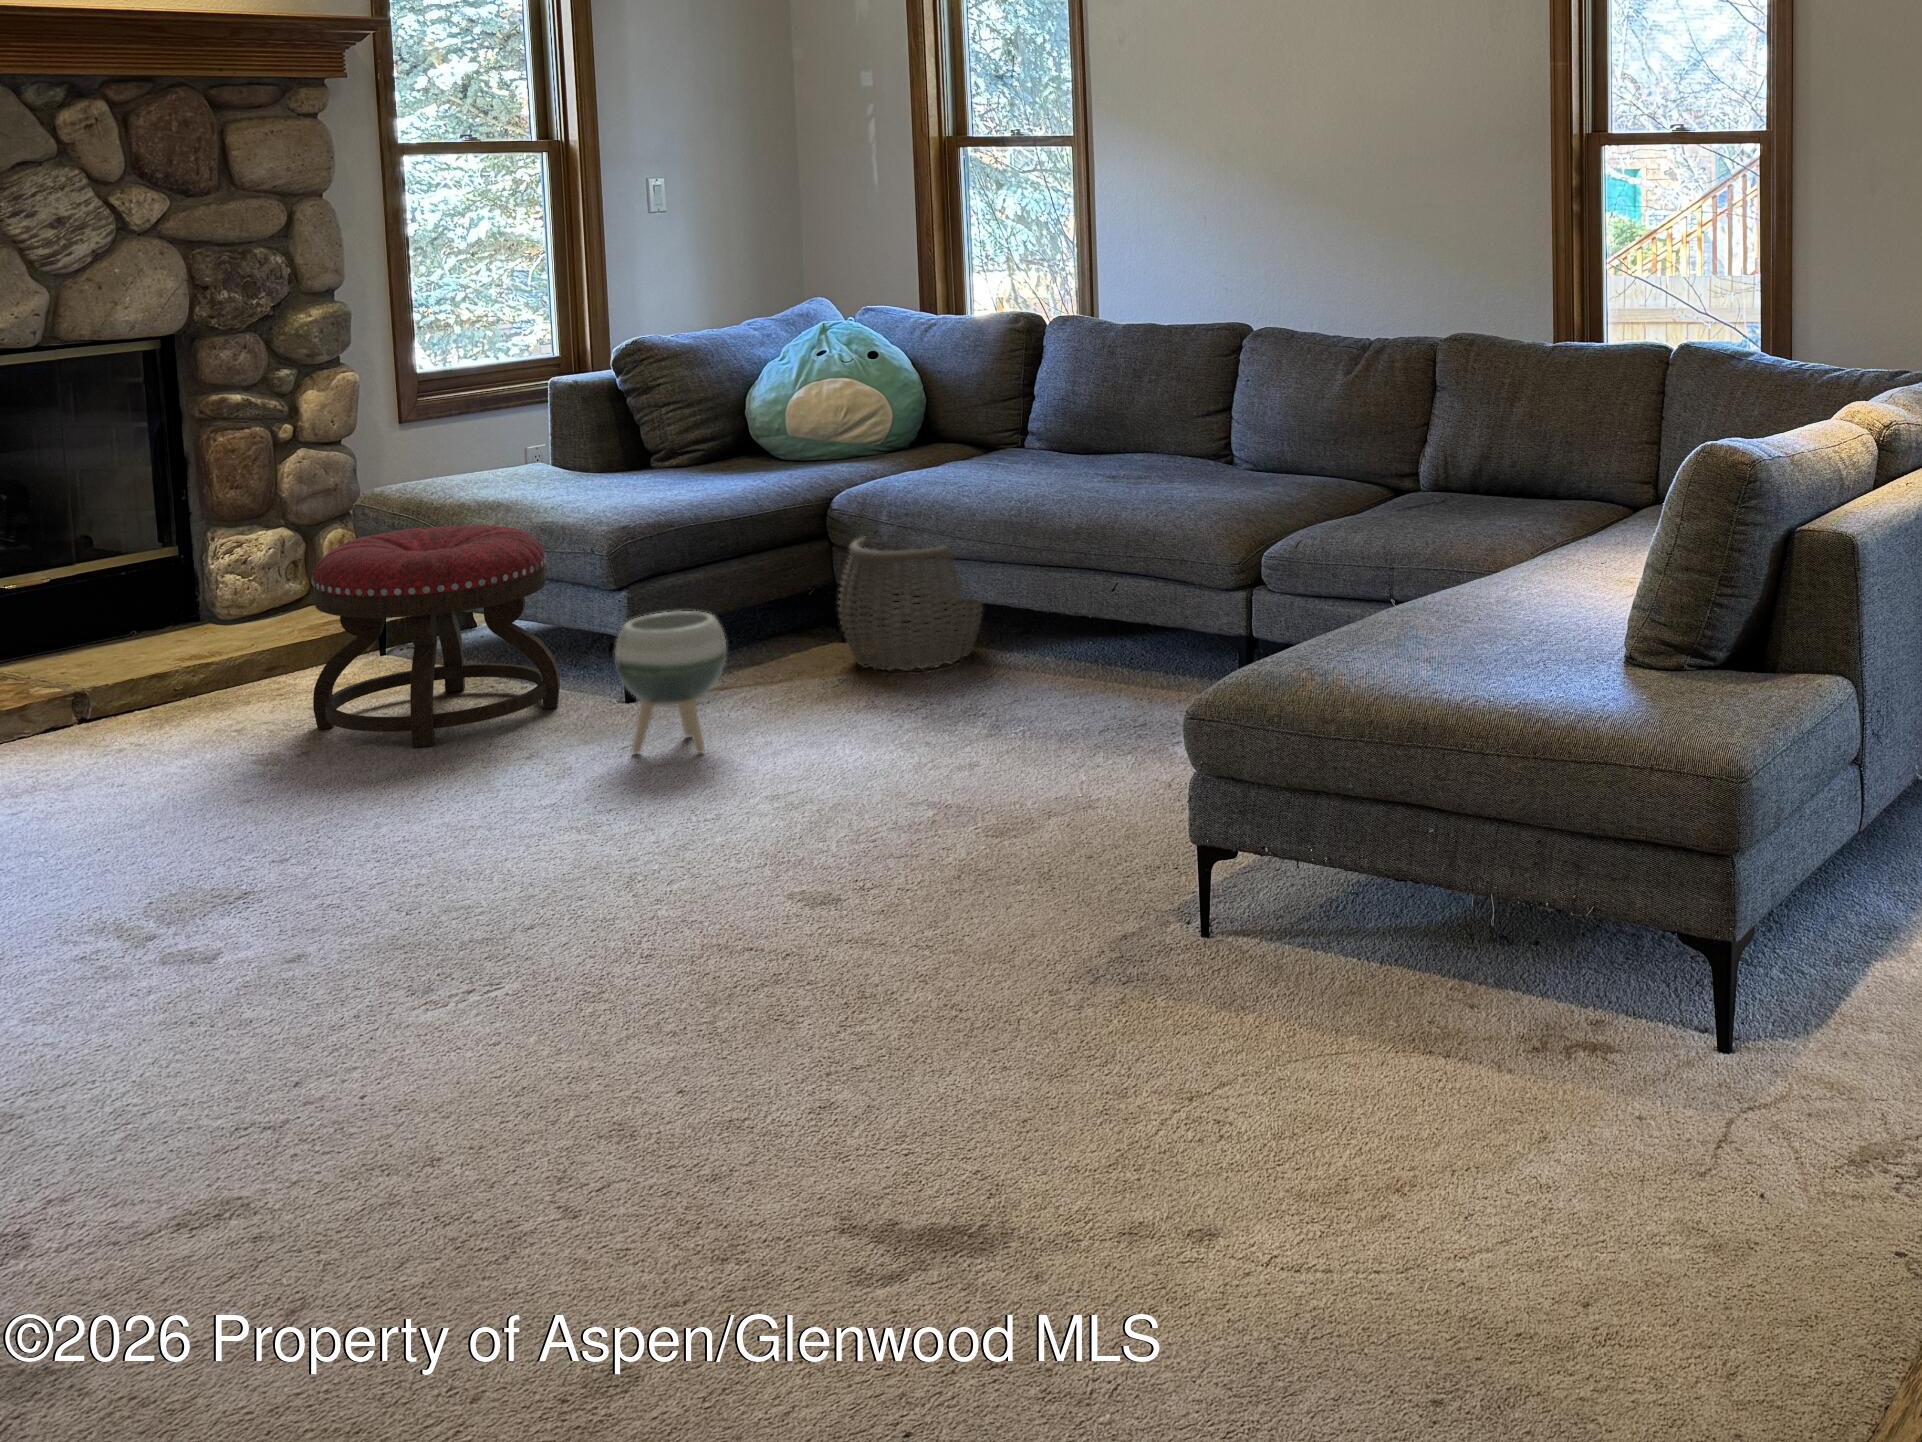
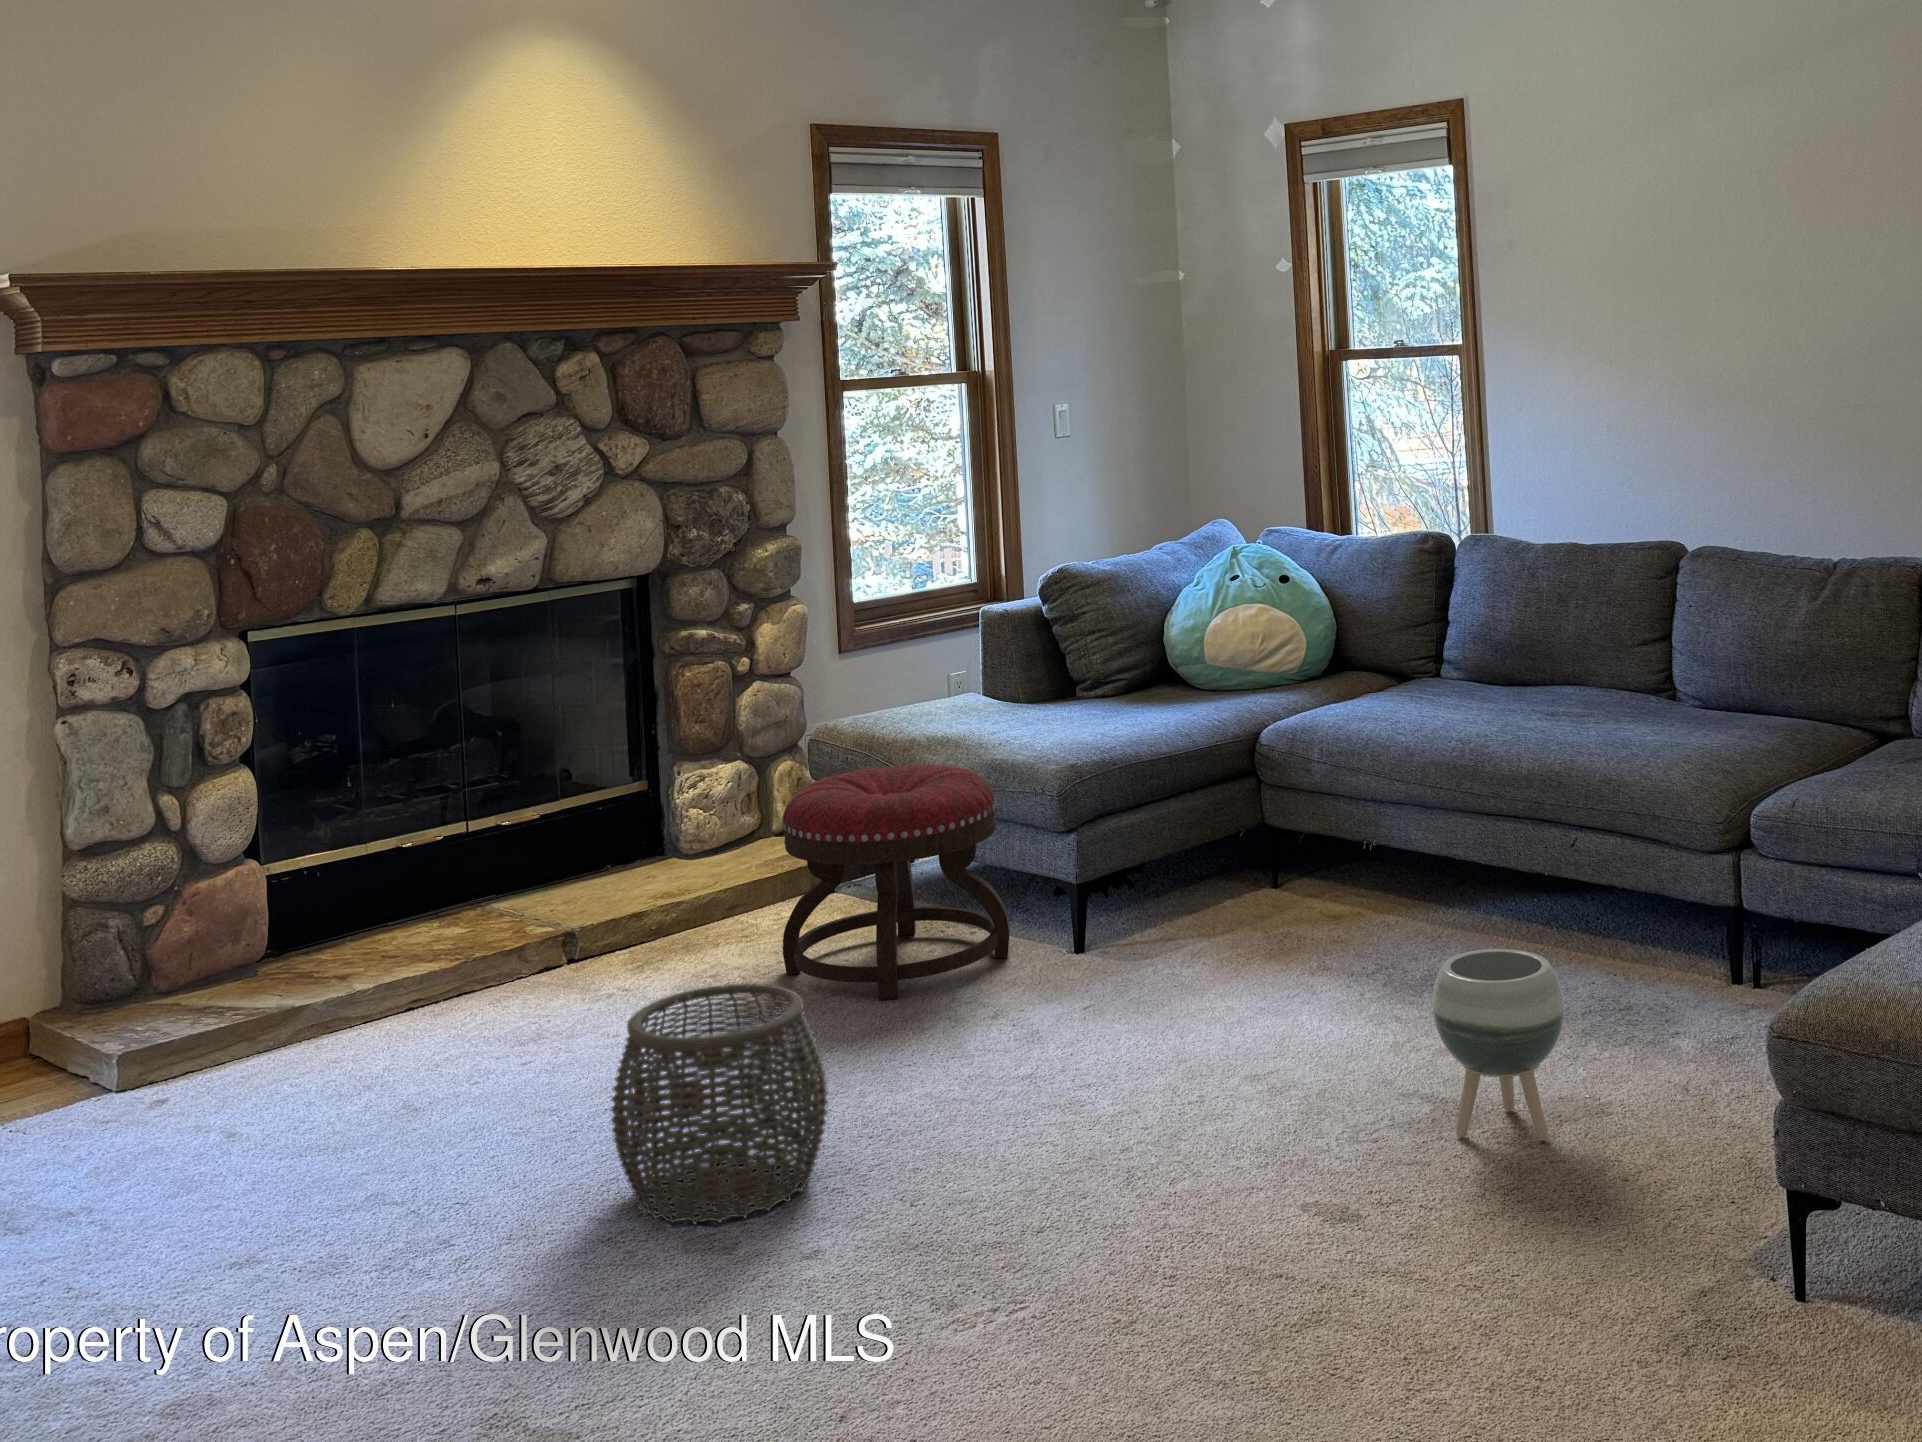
woven basket: present [838,538,982,671] -> present [611,983,828,1224]
planter: present [615,611,726,754] -> present [1433,949,1564,1141]

